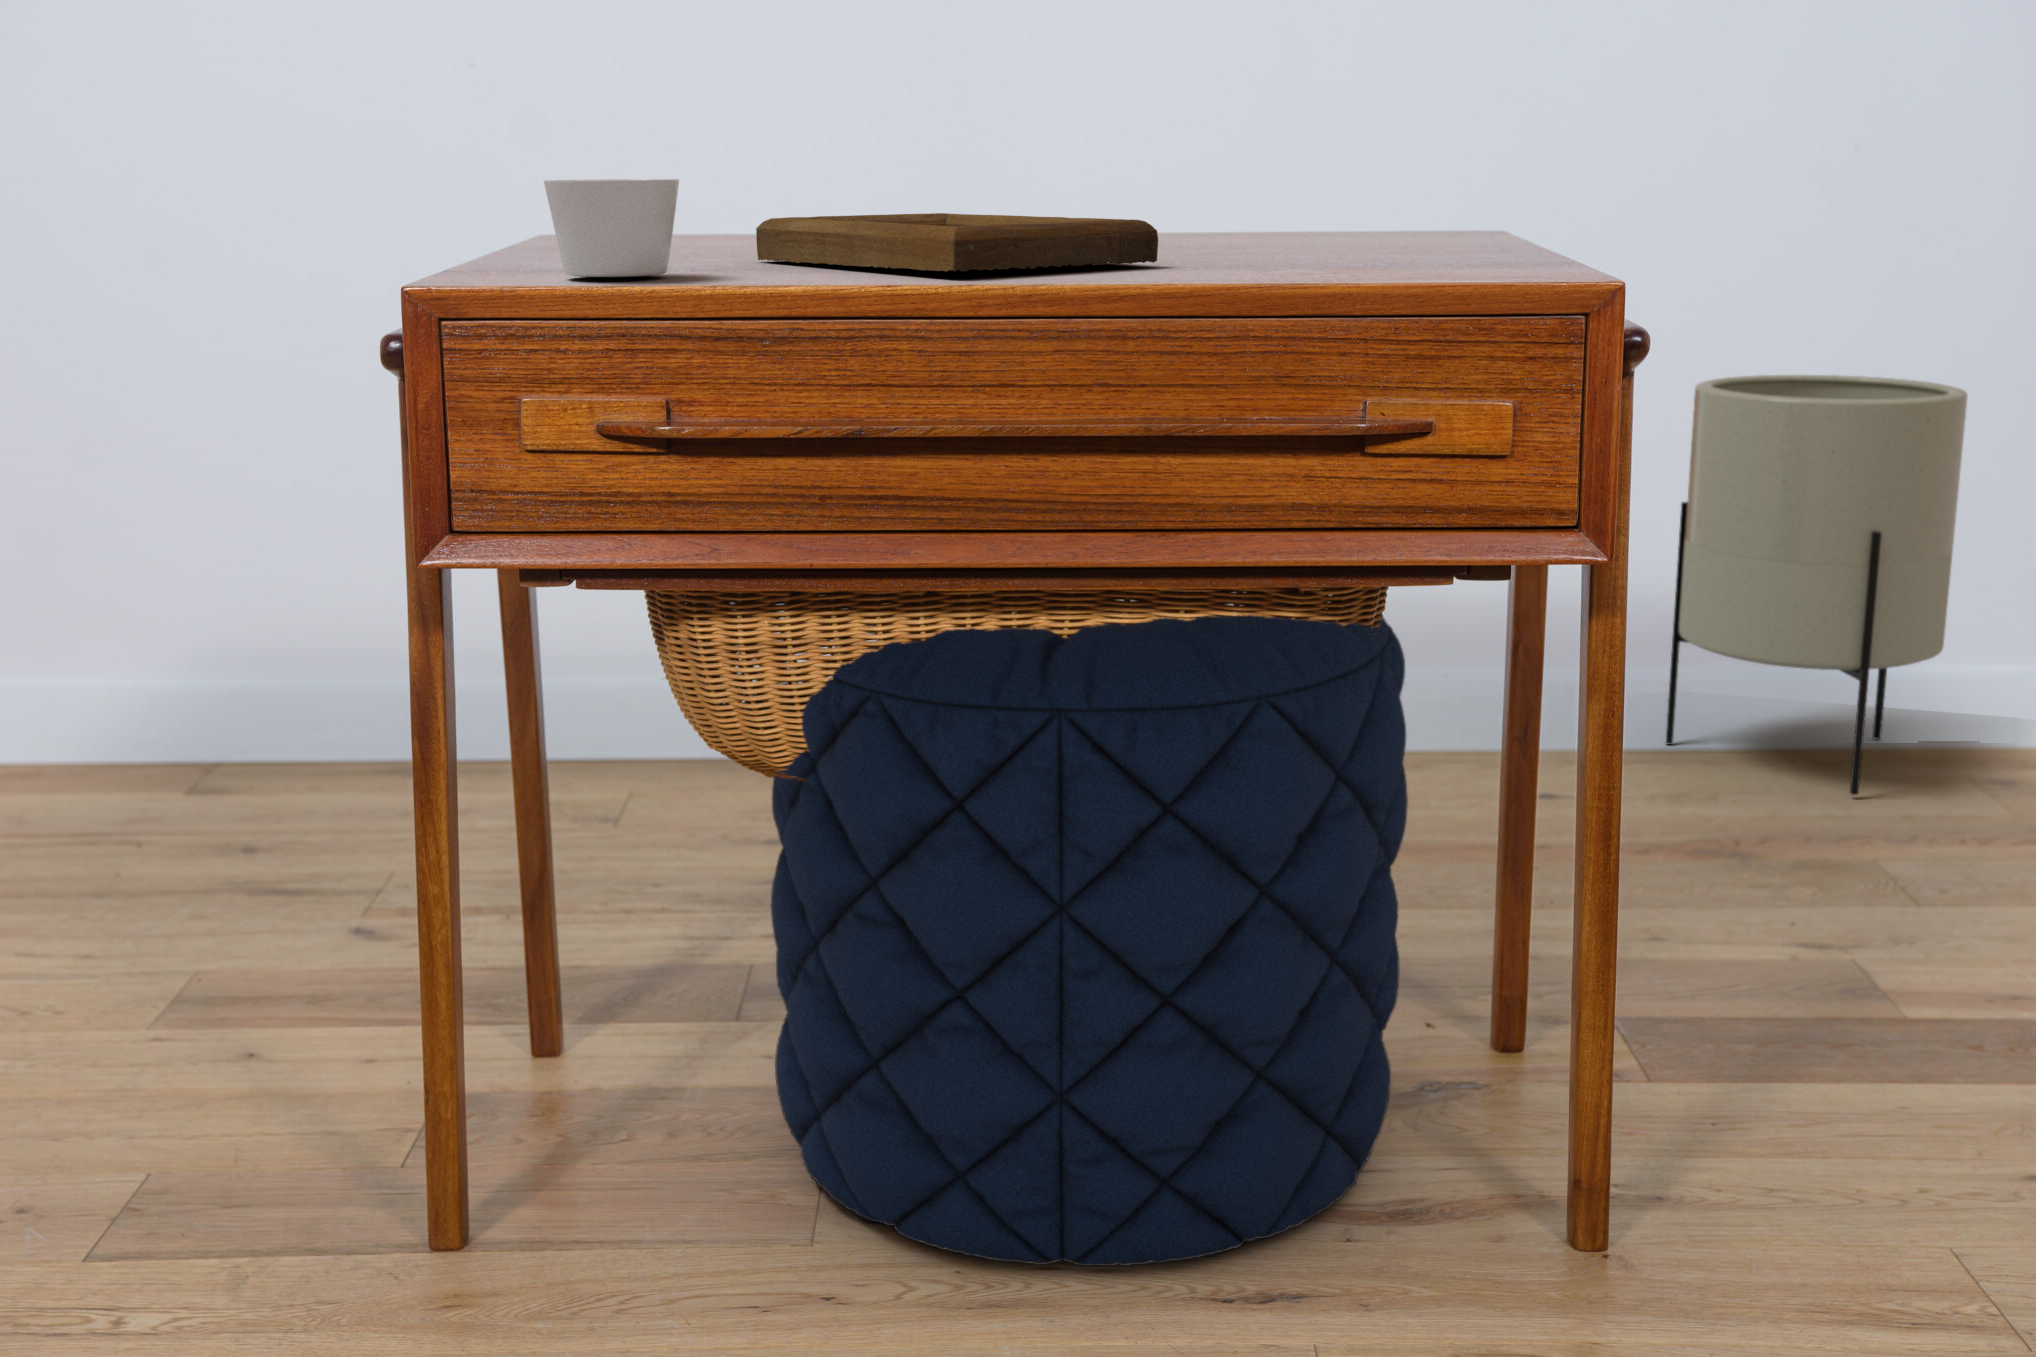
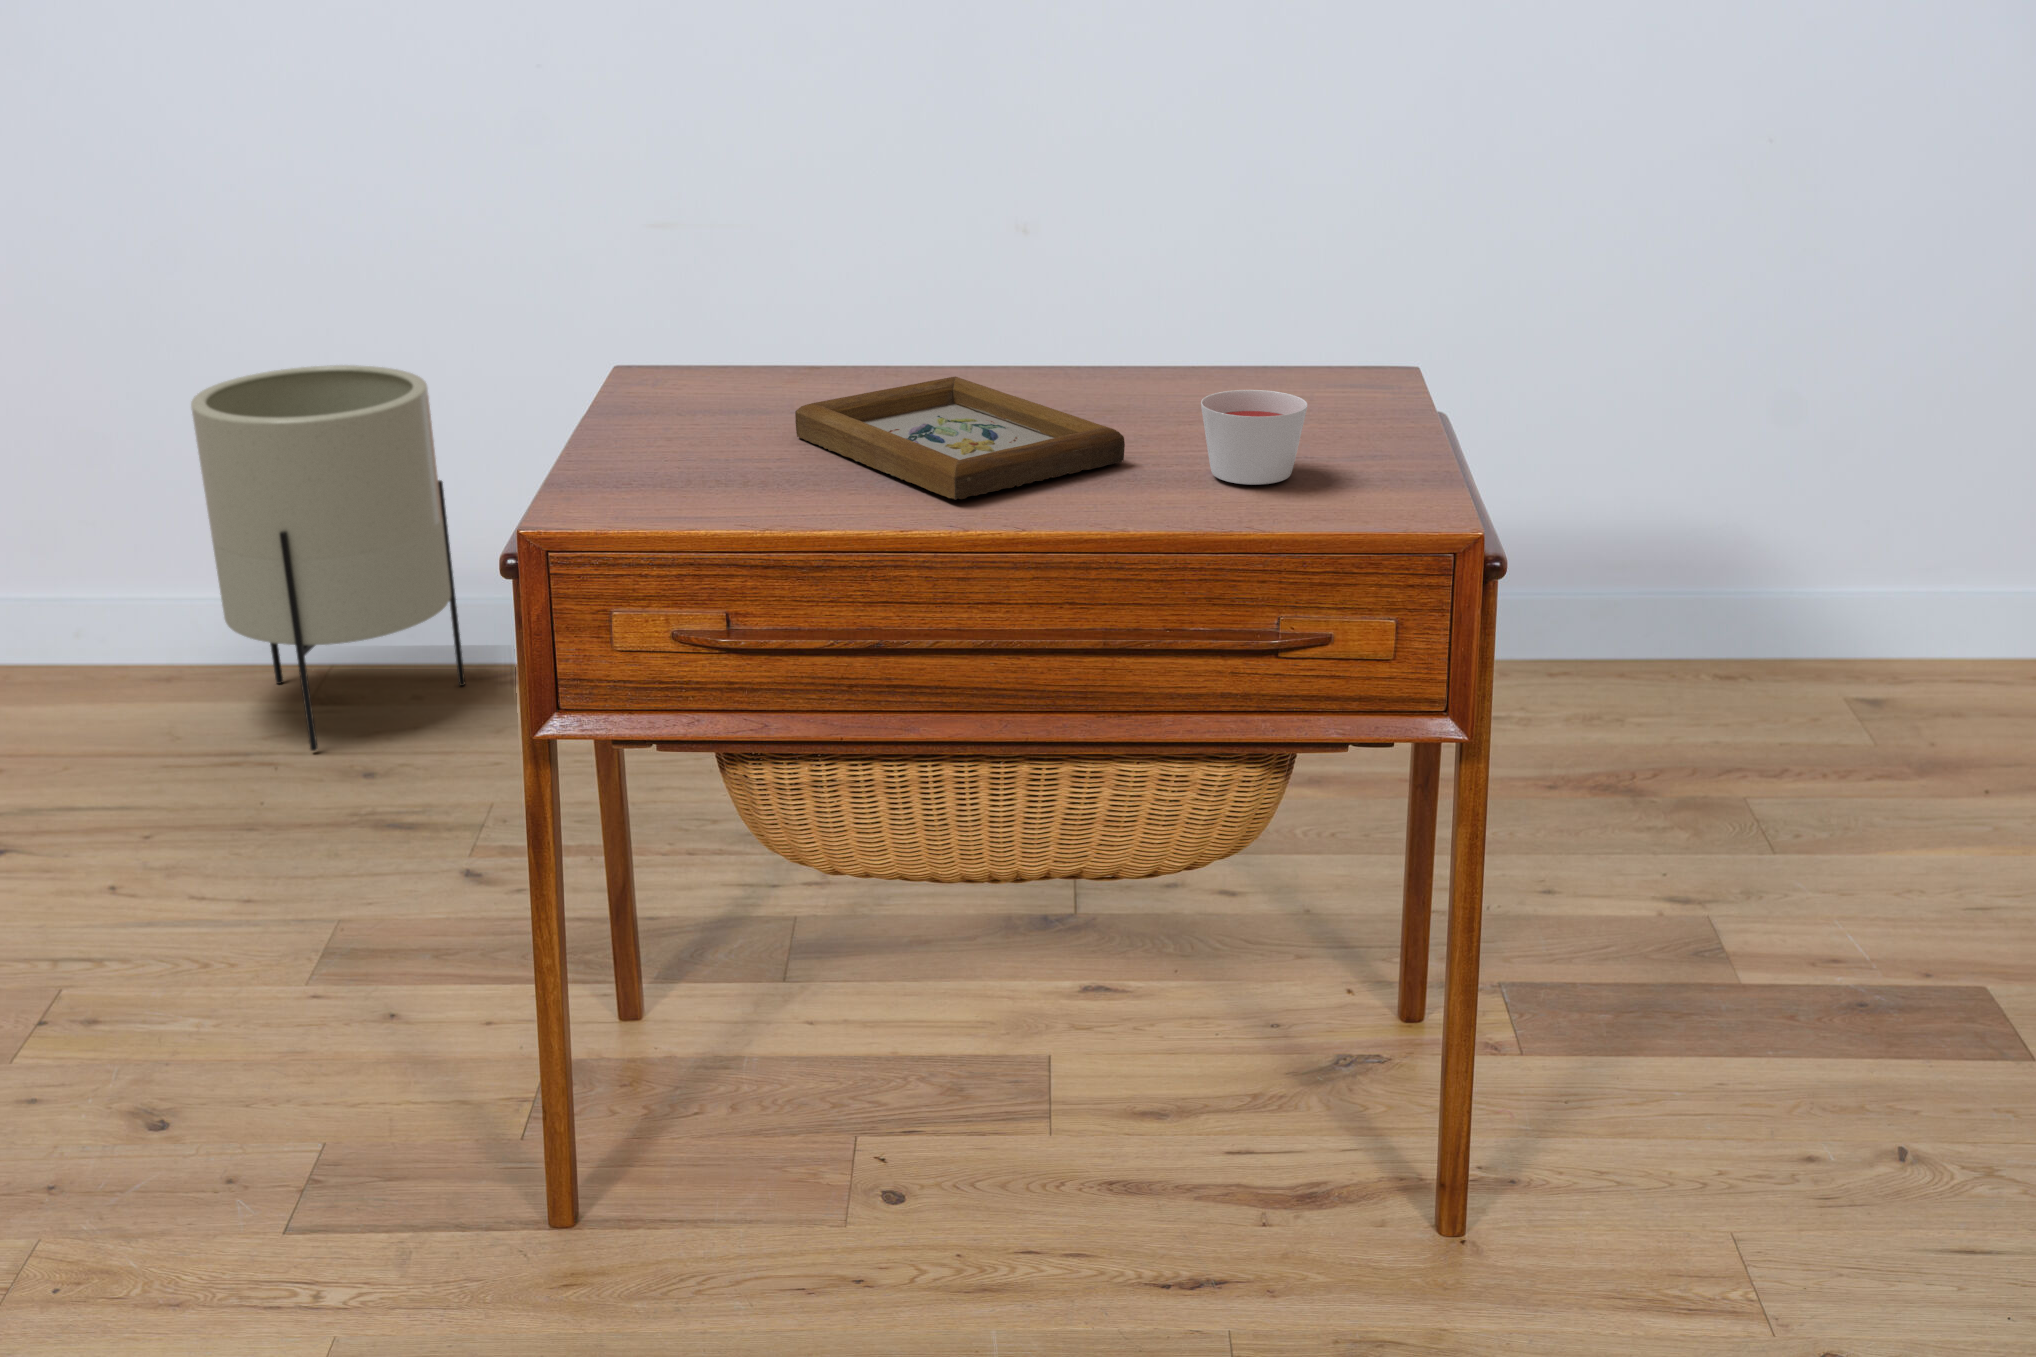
candle: present [544,179,679,277] -> present [1201,390,1307,485]
planter: present [1666,375,1968,795] -> present [191,365,465,751]
pouf: present [771,615,1408,1266] -> none [807,627,1322,1243]

